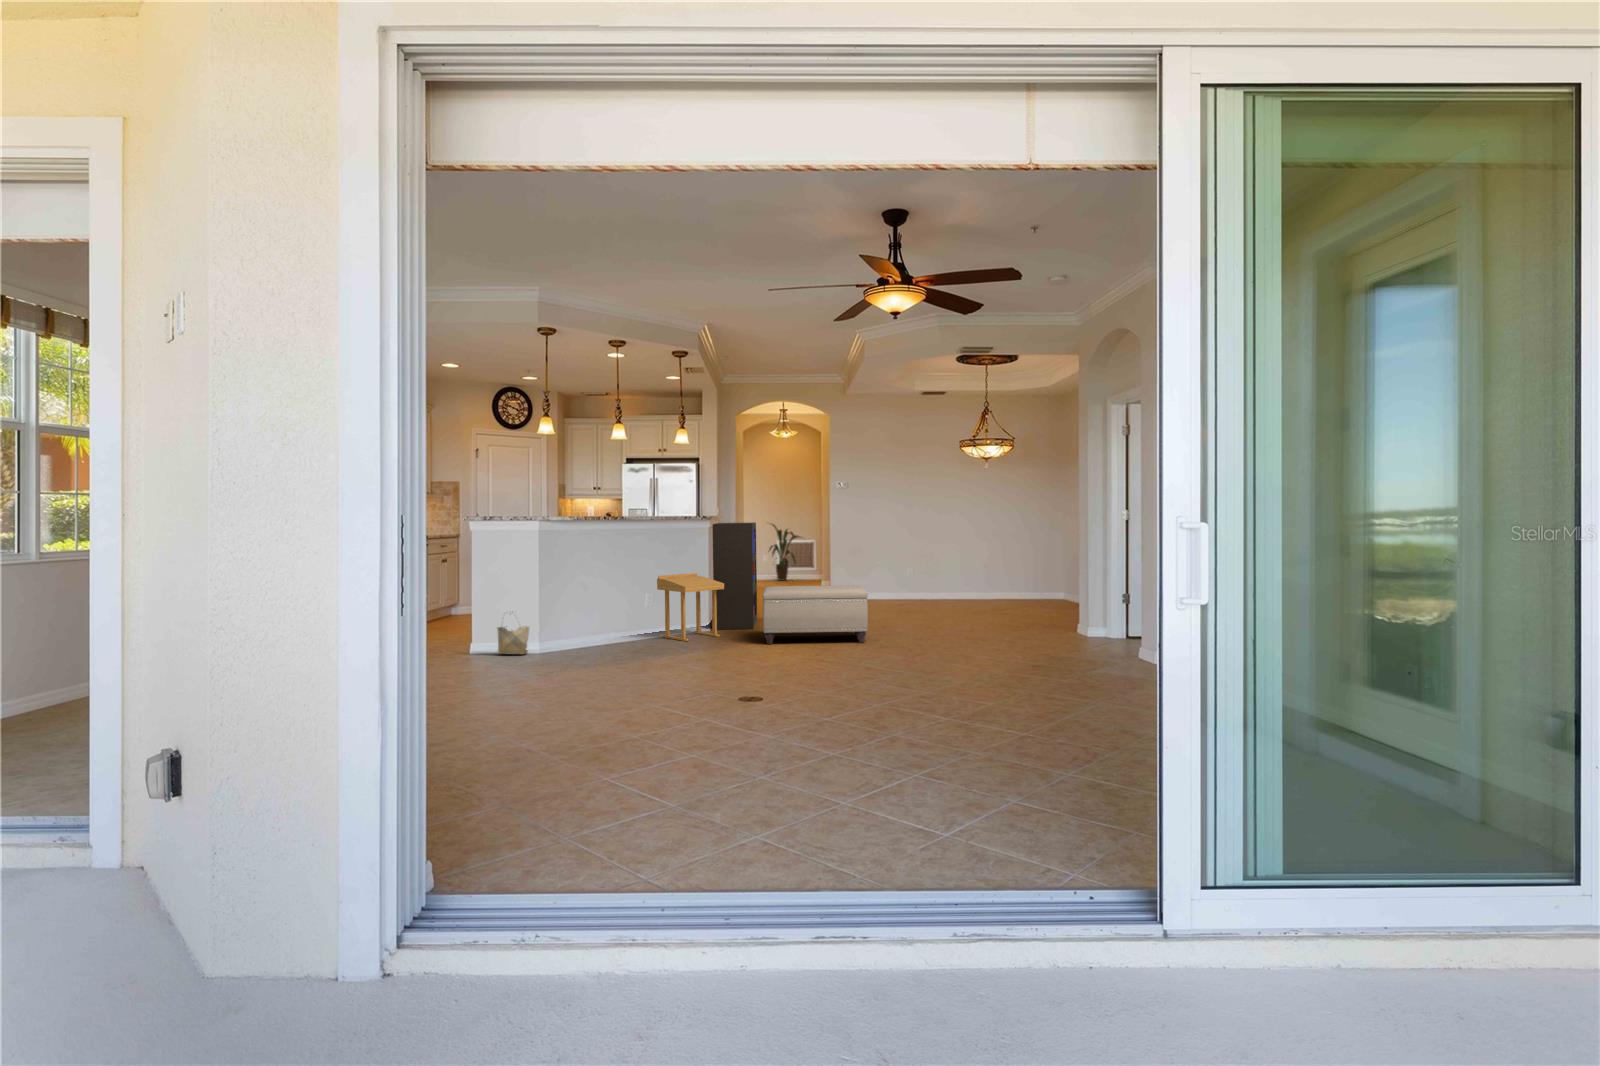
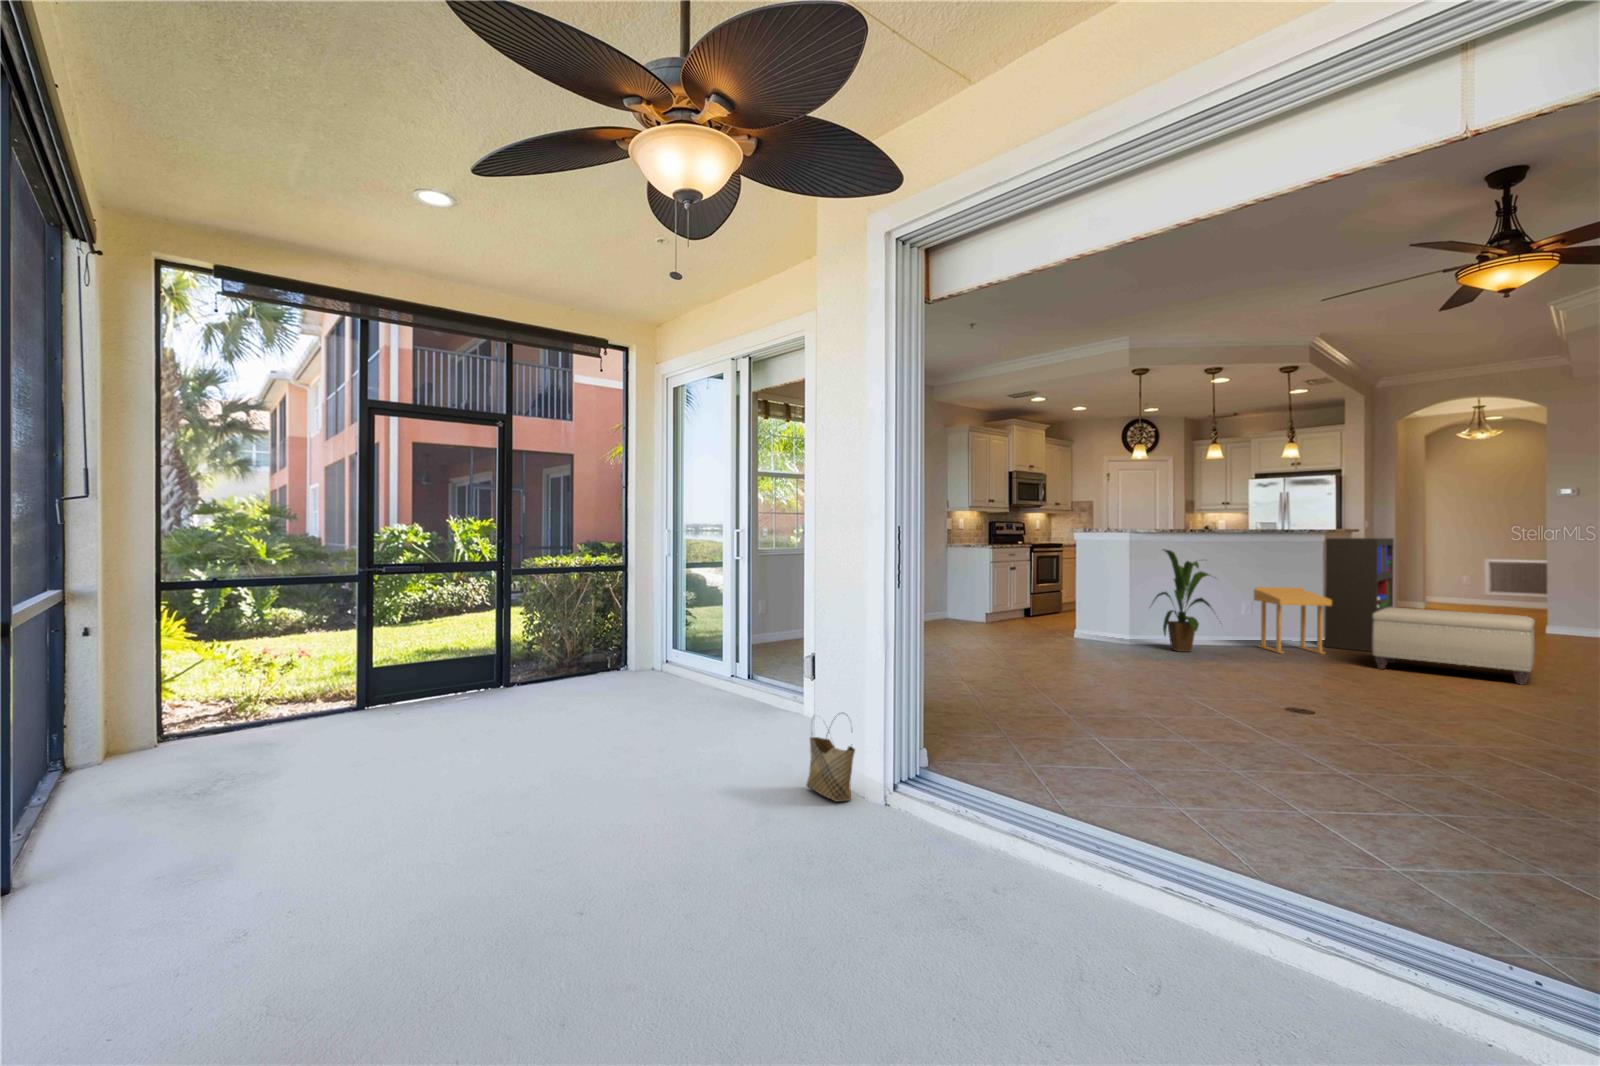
house plant: present [769,525,801,581] -> present [1154,550,1216,652]
woven basket: present [497,626,529,655] -> present [807,714,855,802]

